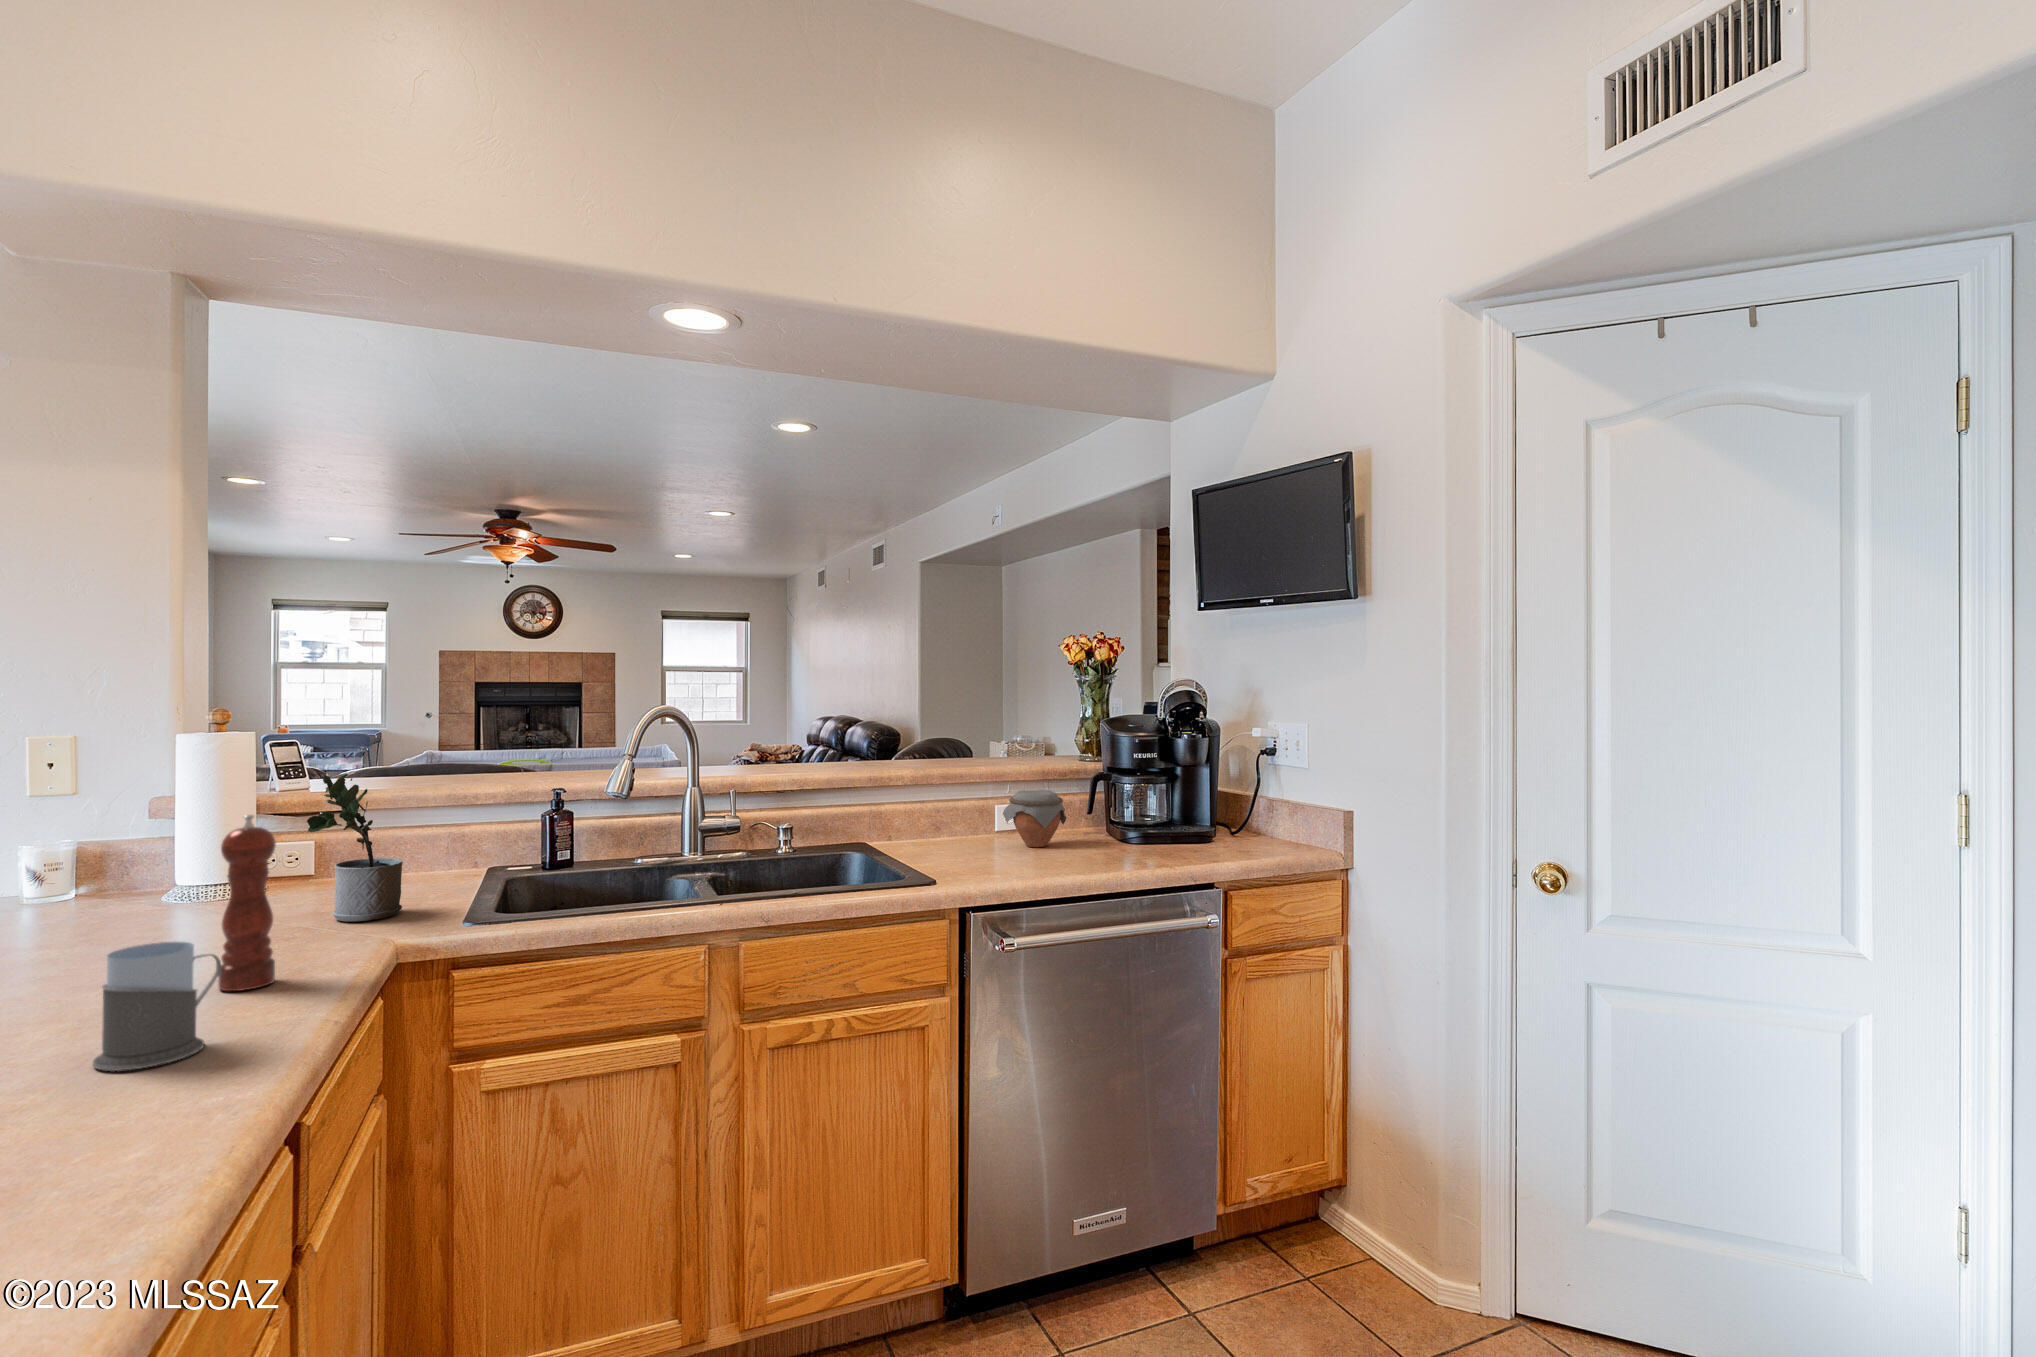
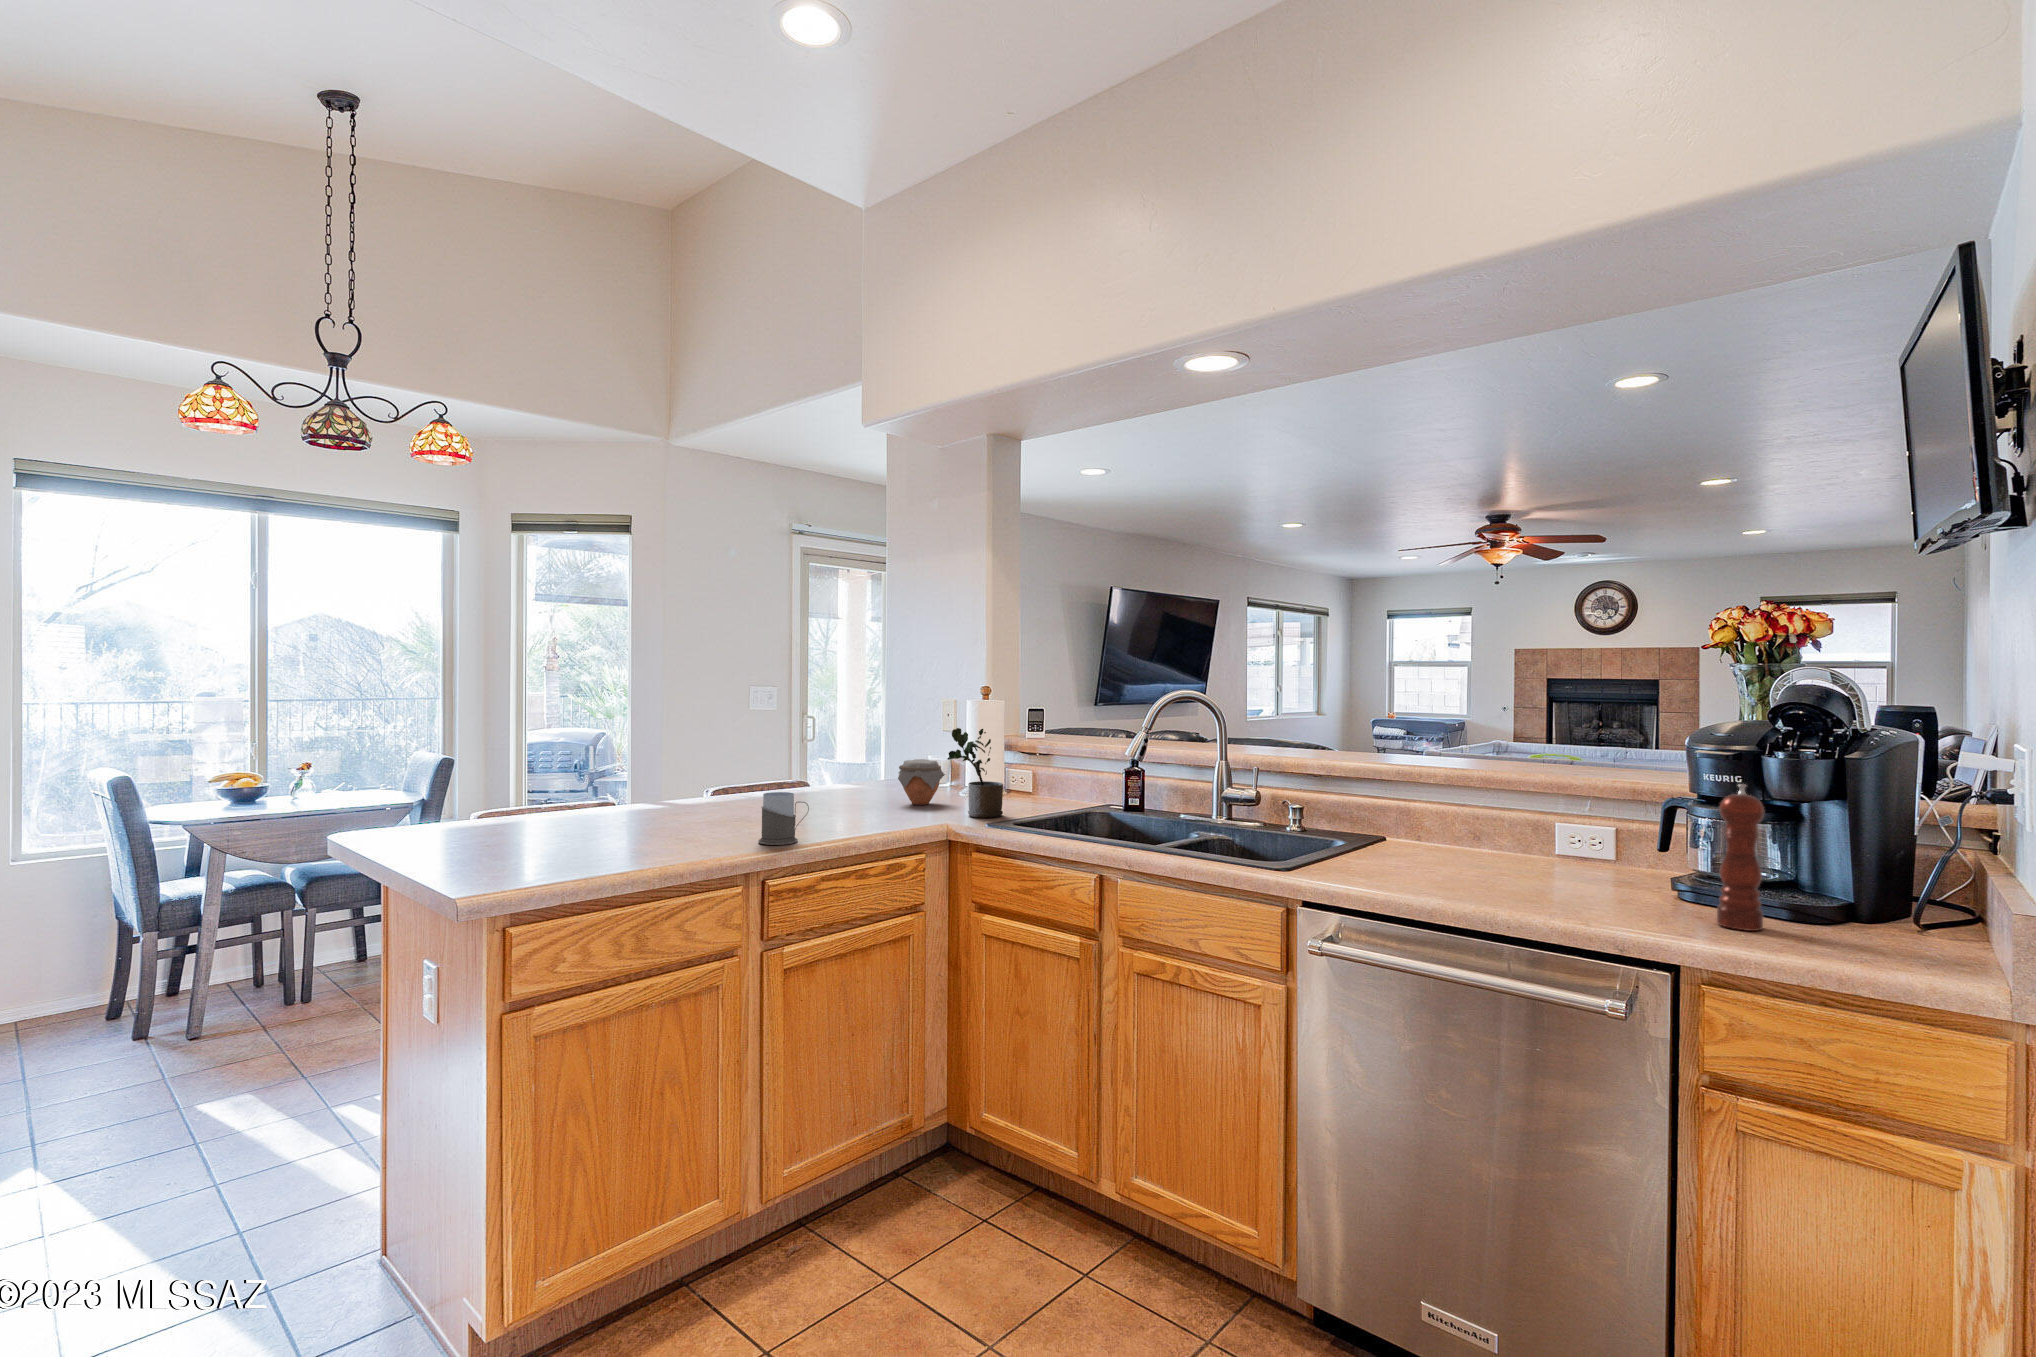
jar: present [1003,790,1066,847] -> present [898,759,945,805]
pepper mill: present [218,815,276,991] -> present [1717,784,1764,931]

